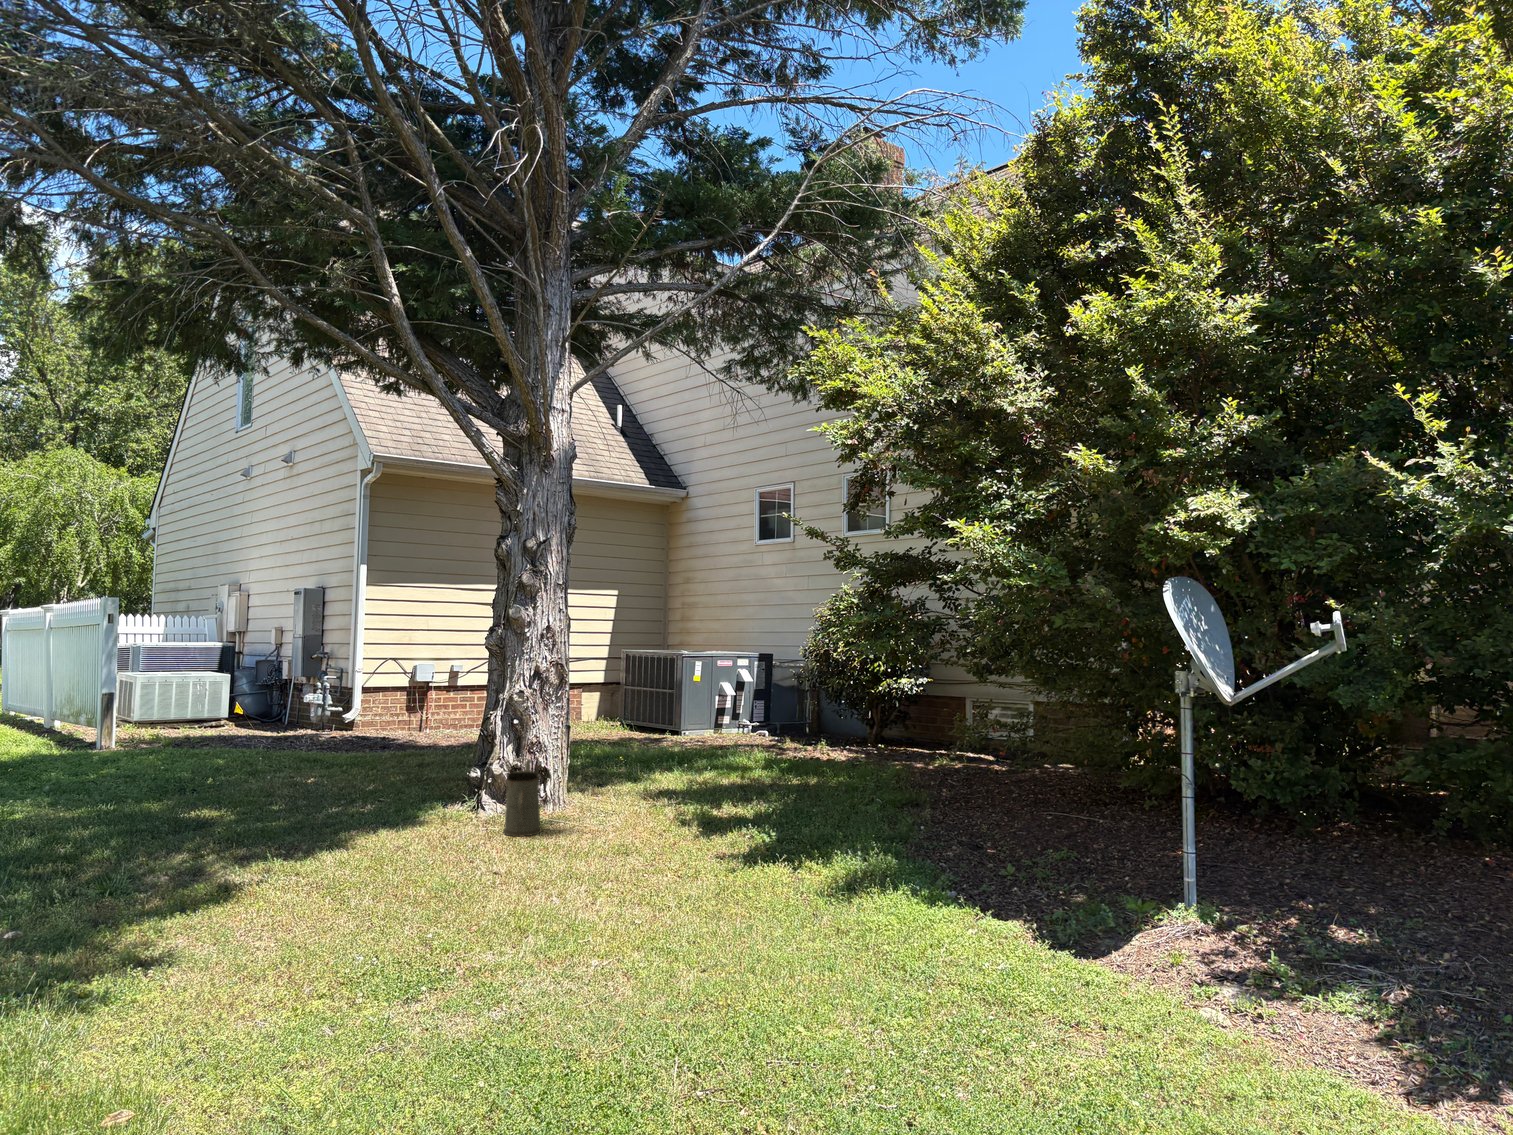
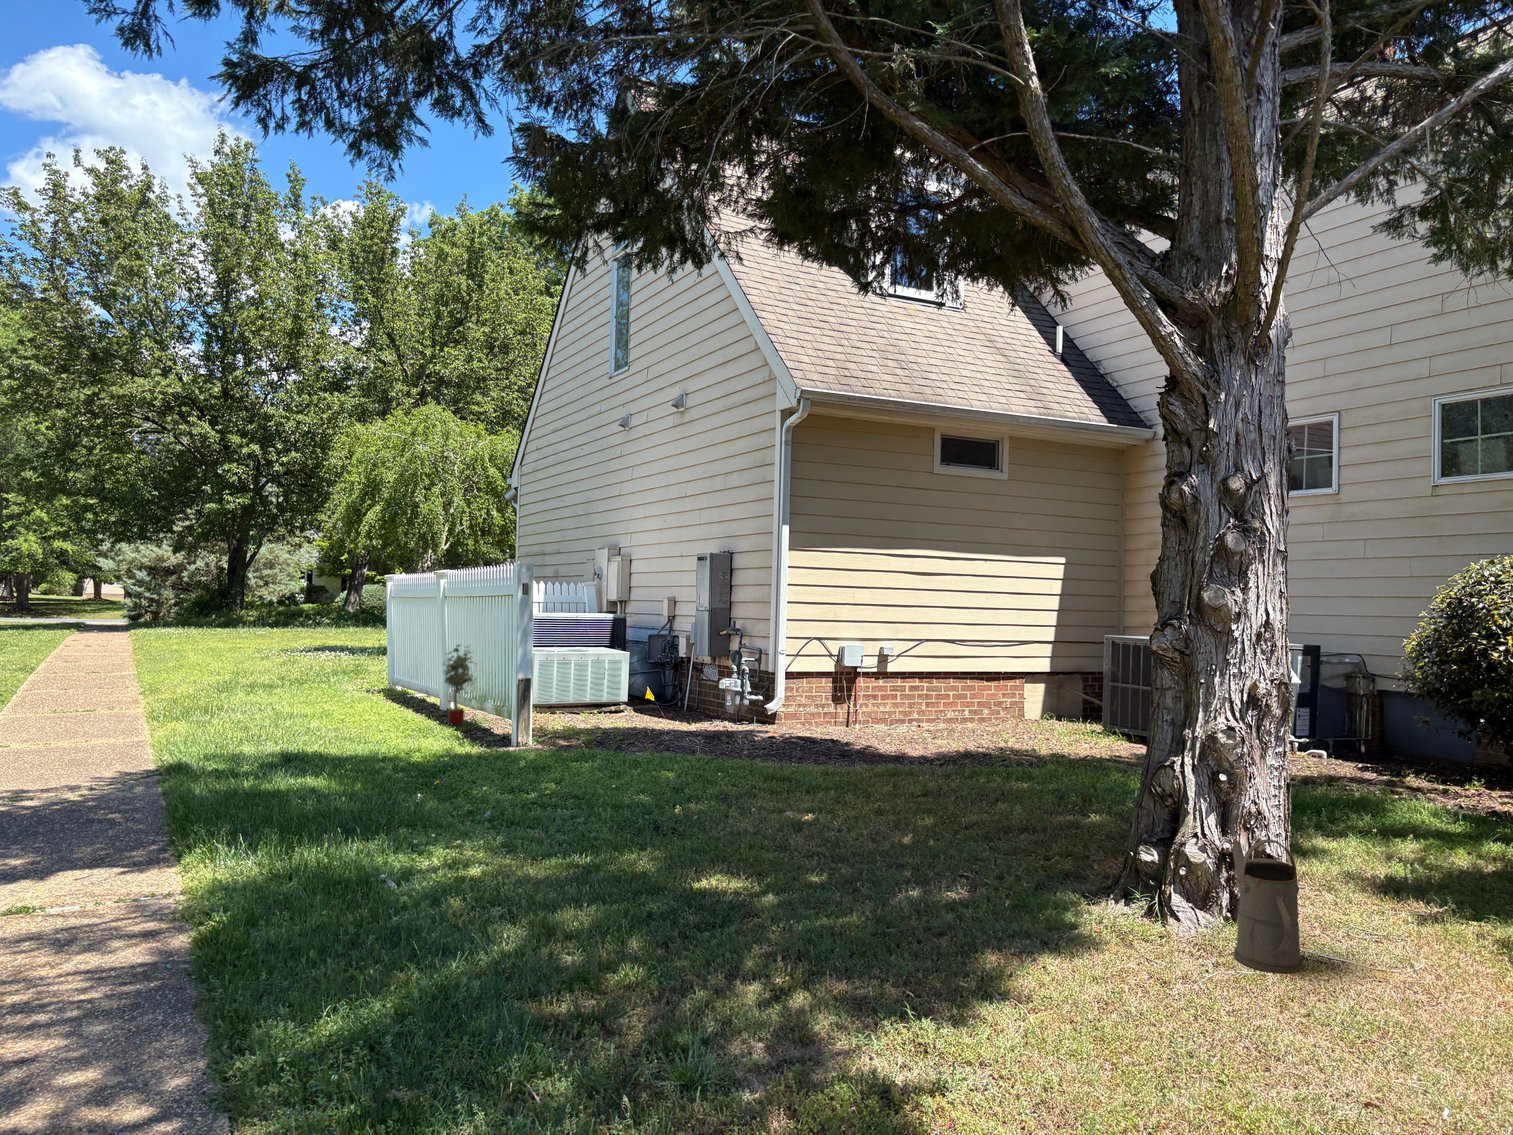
potted tree: none [29,667,77,740] -> present [444,645,477,726]

